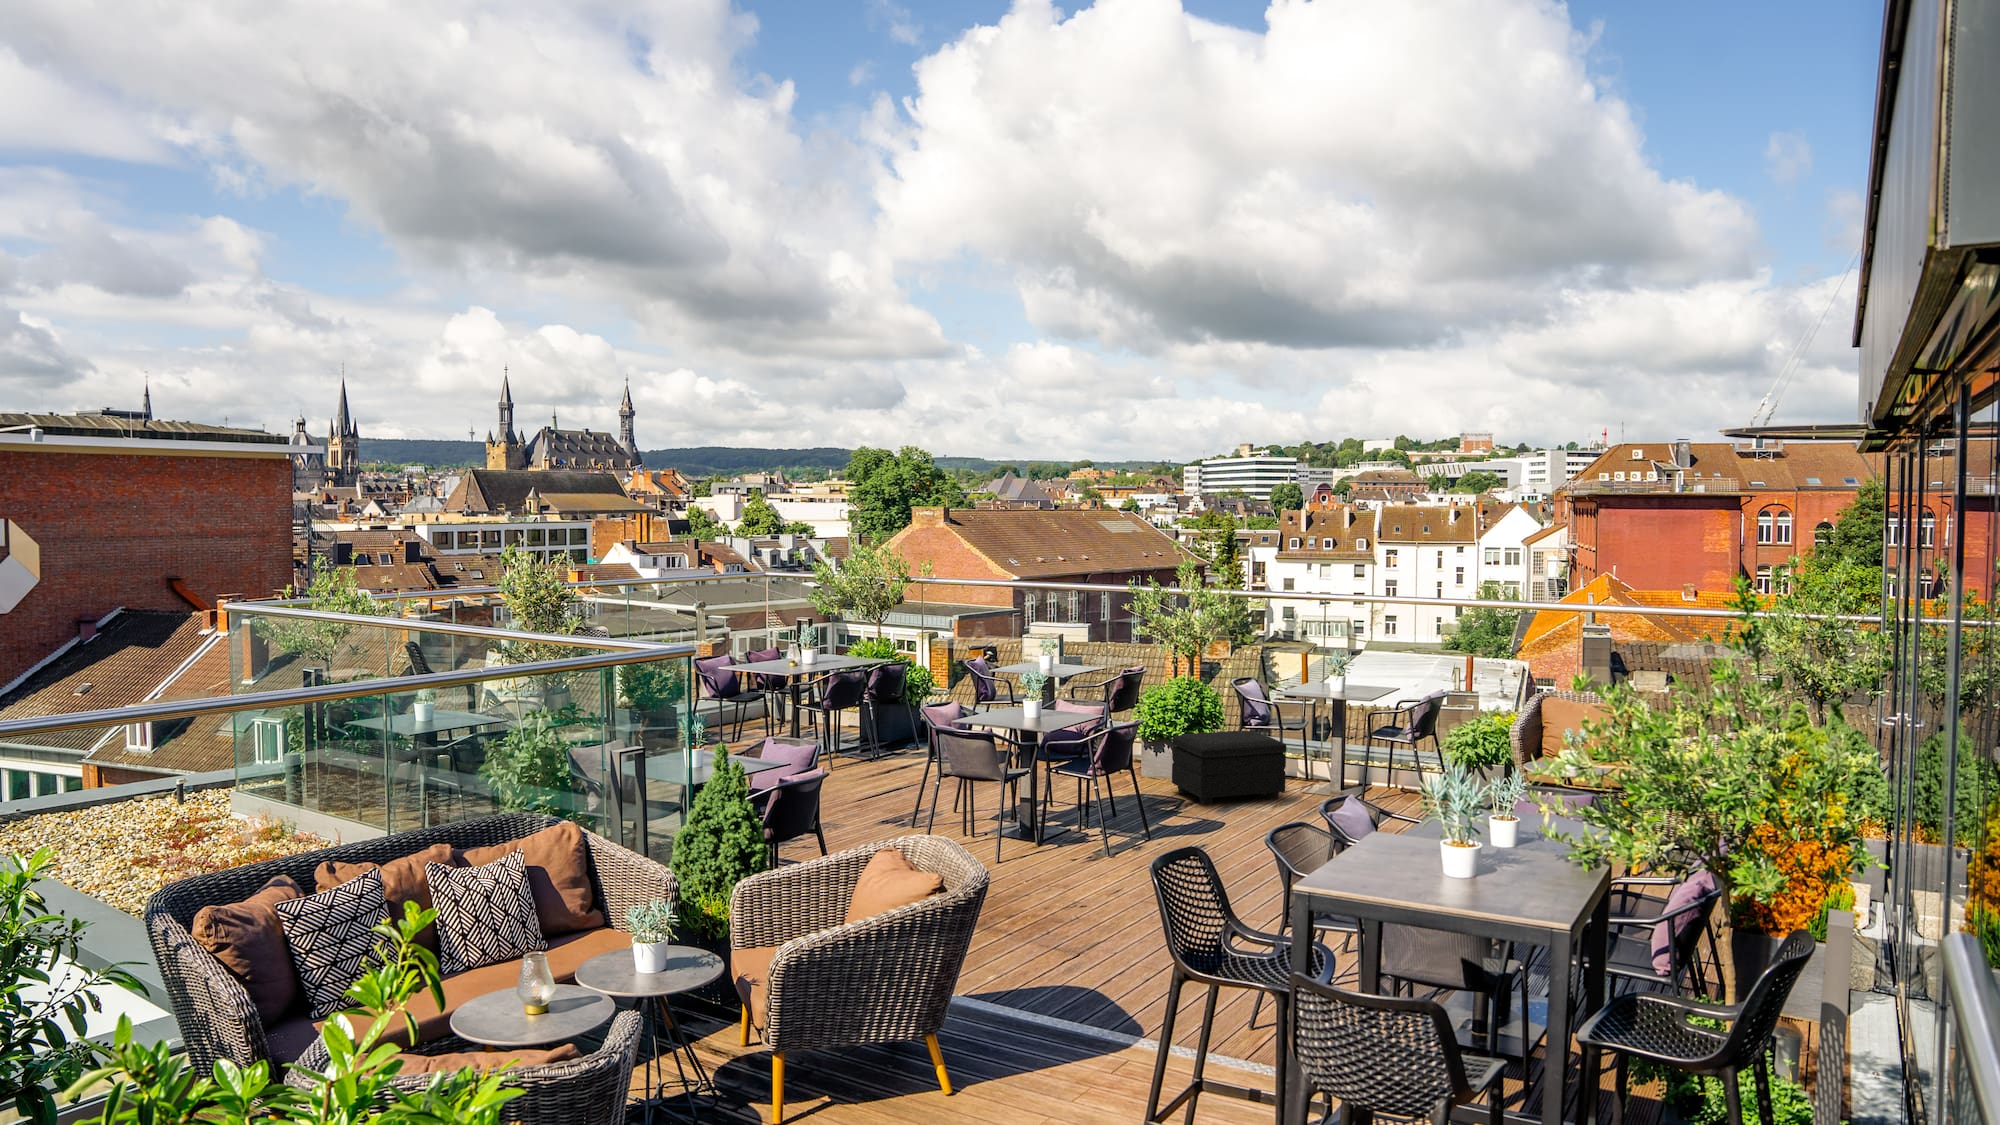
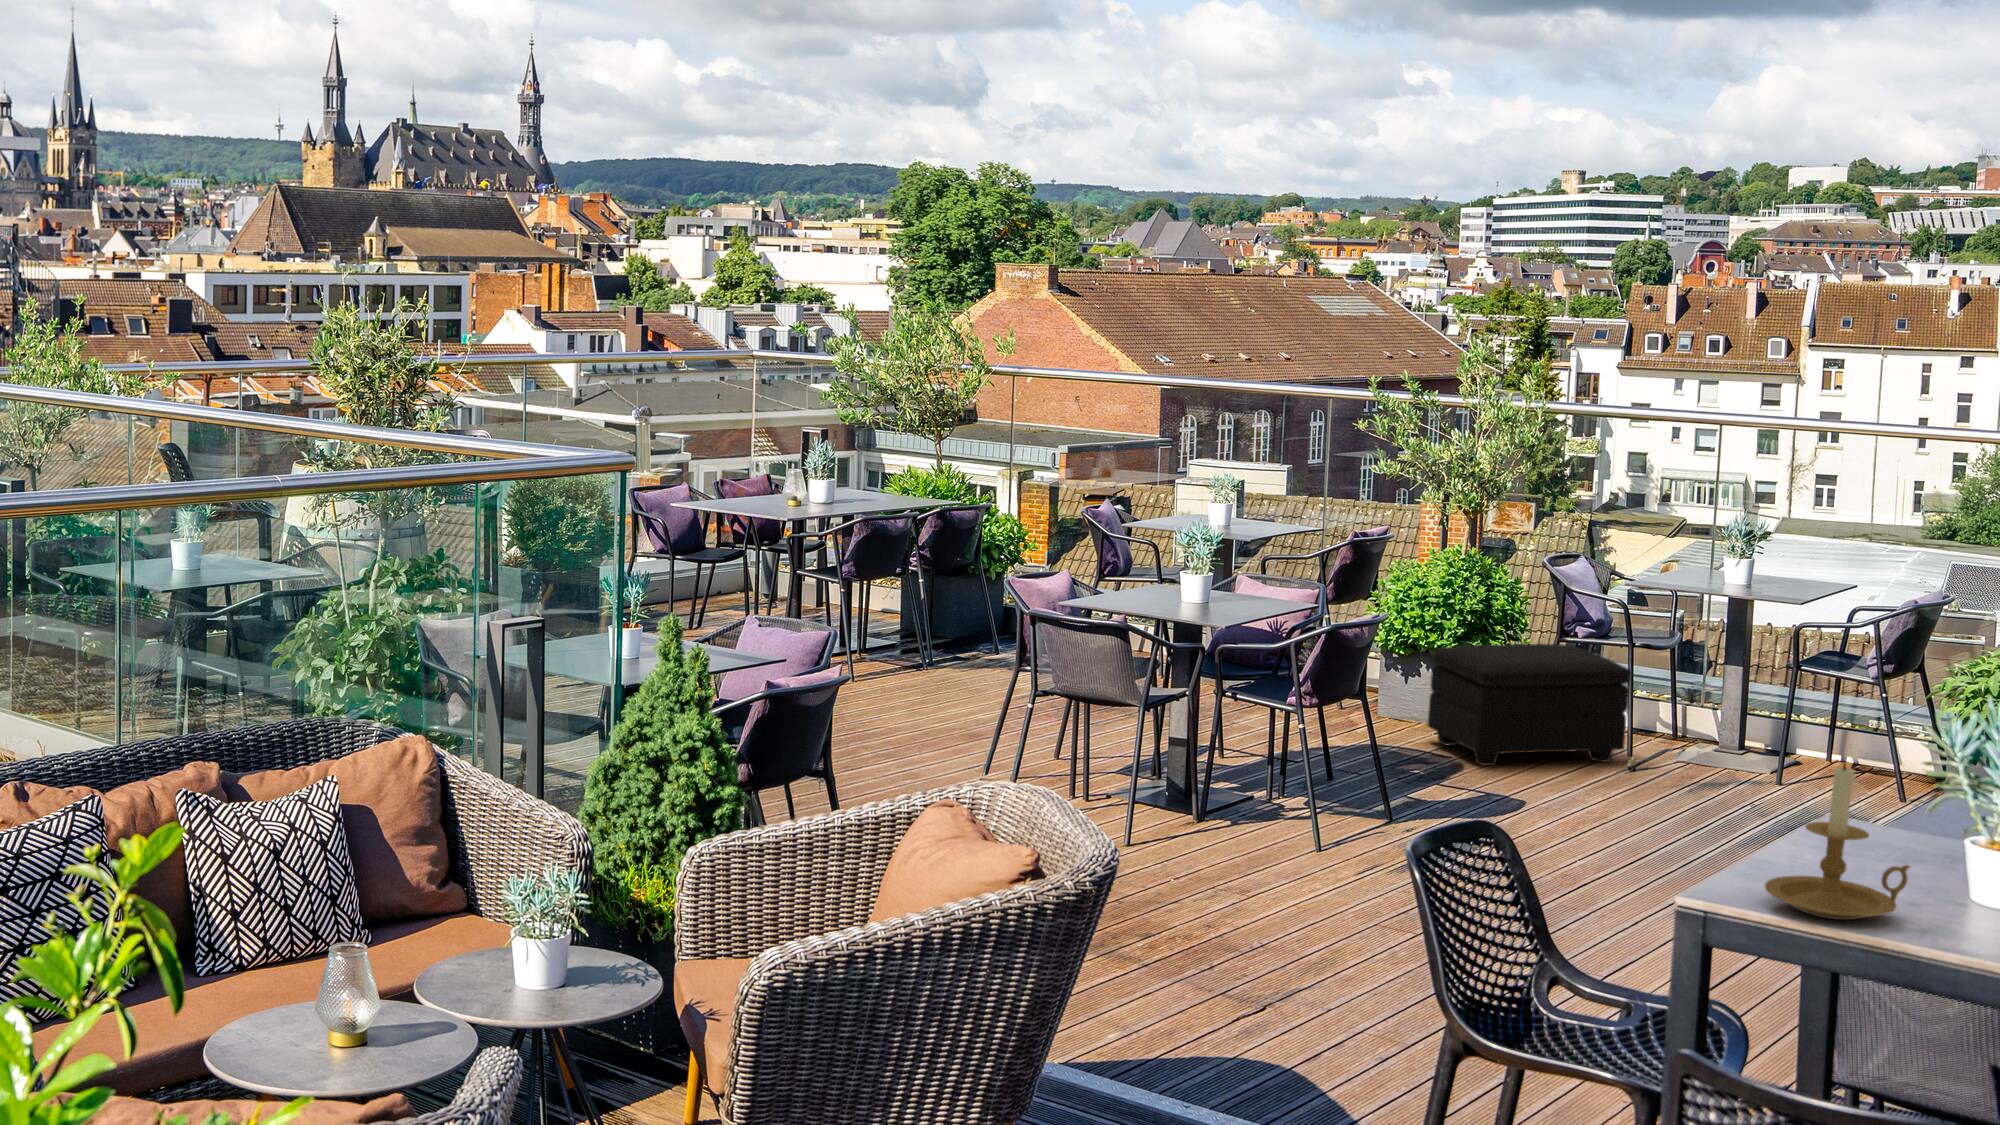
candle holder: none [1343,804,1421,893] -> present [1765,763,1910,920]

